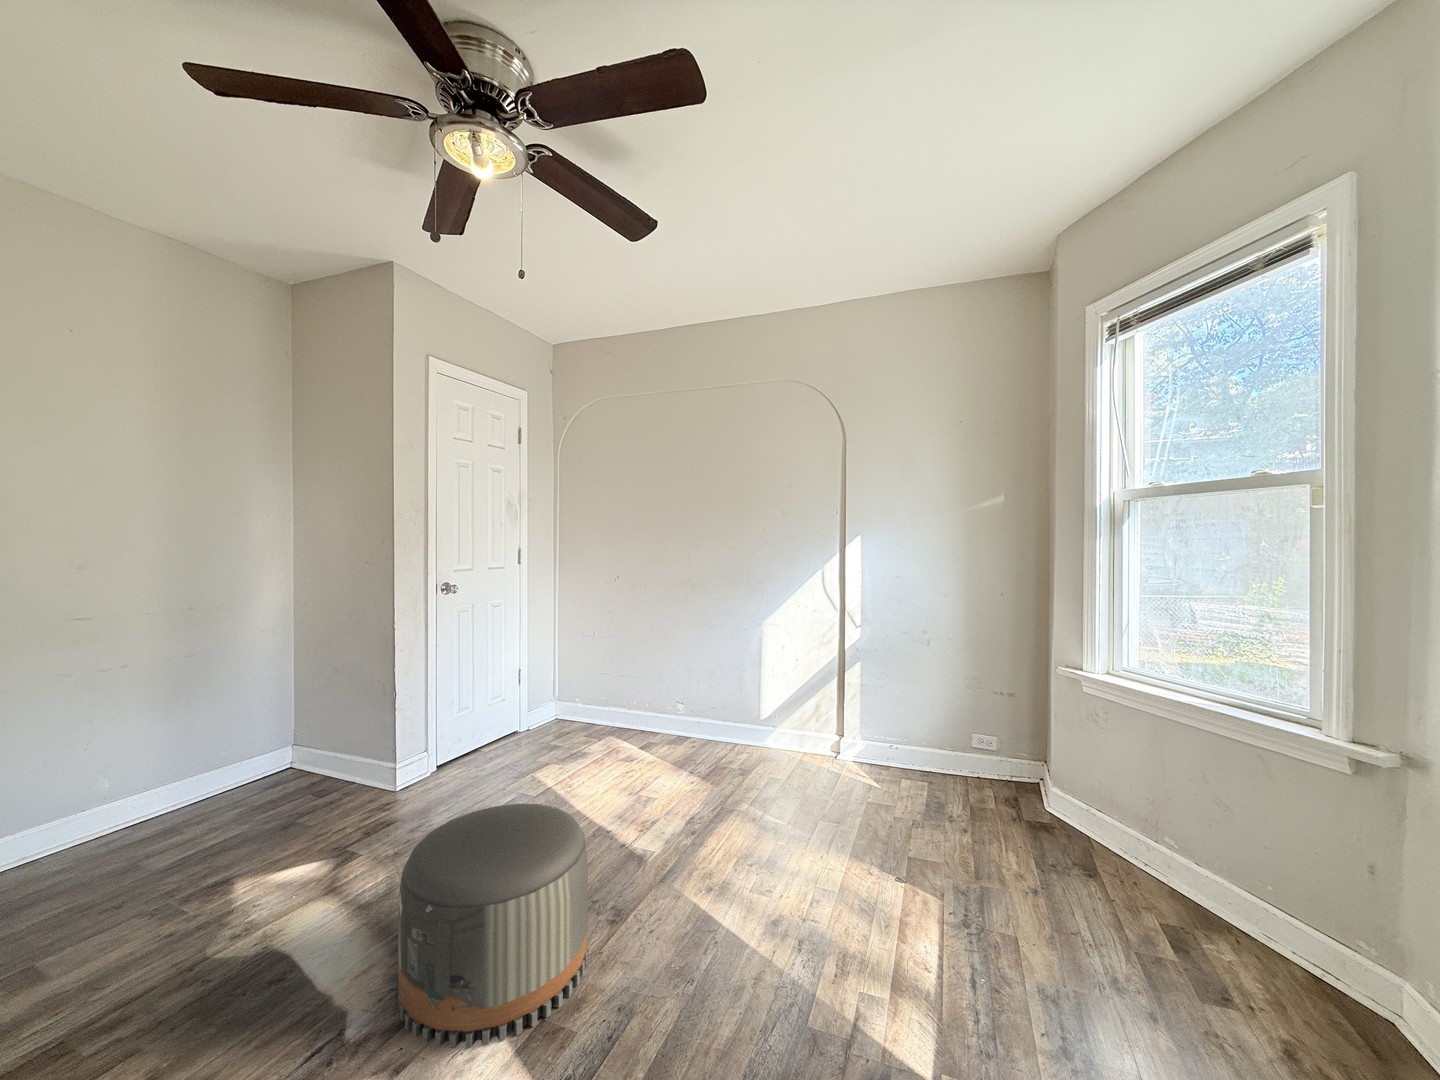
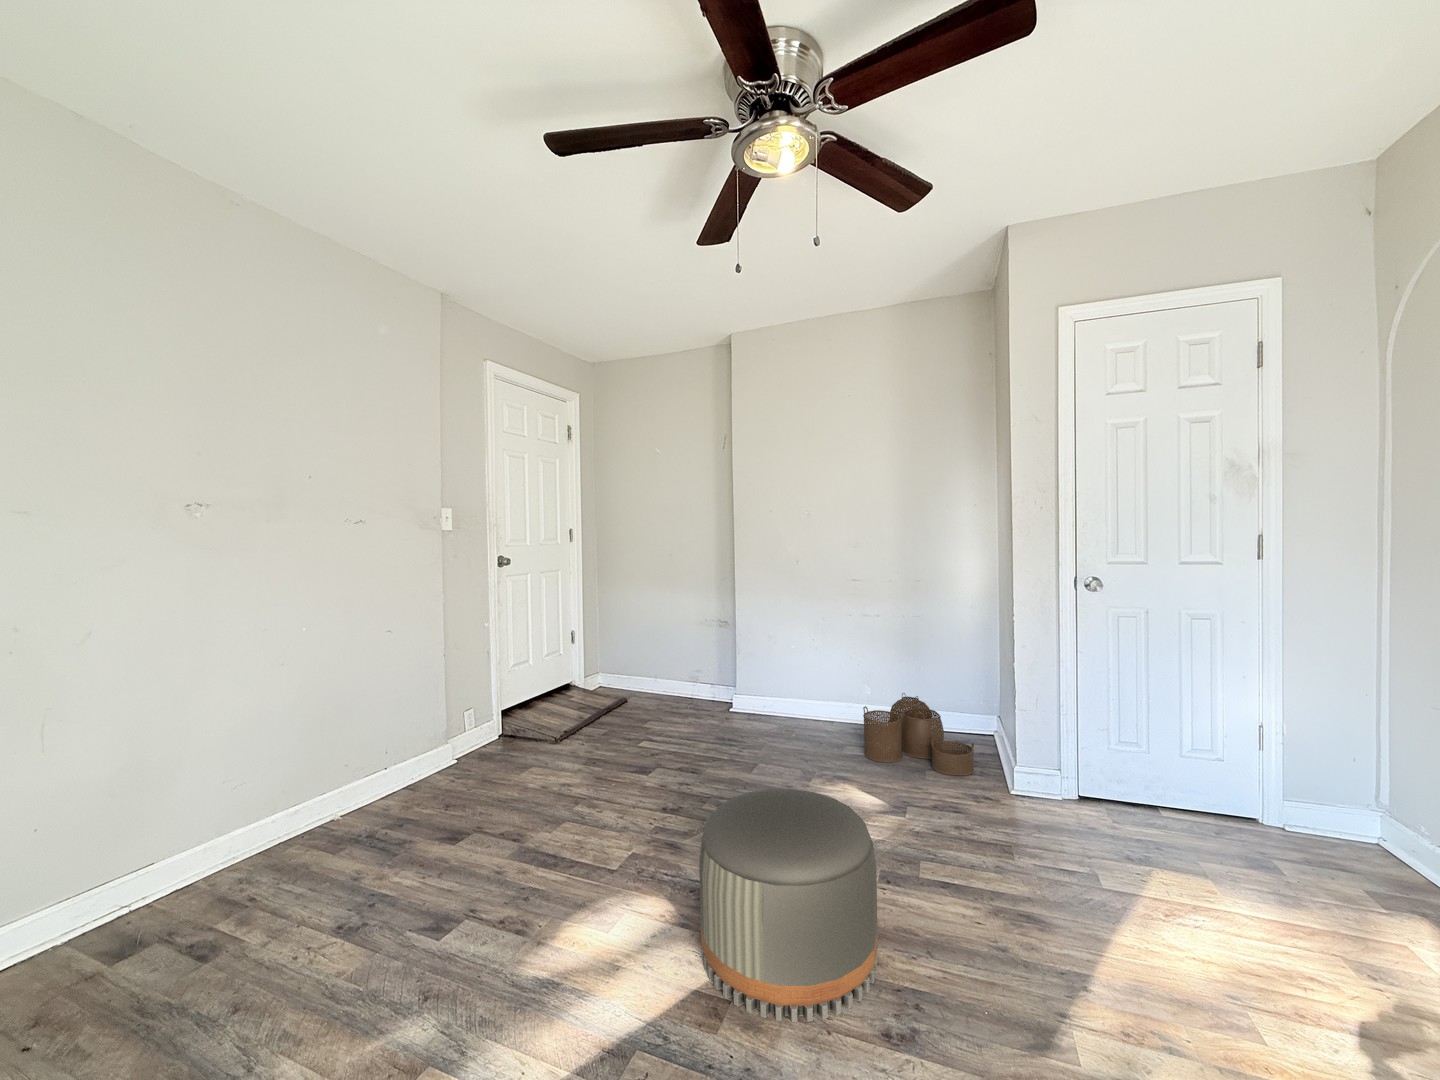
woven basket: none [159,757,339,854] -> present [863,693,974,775]

